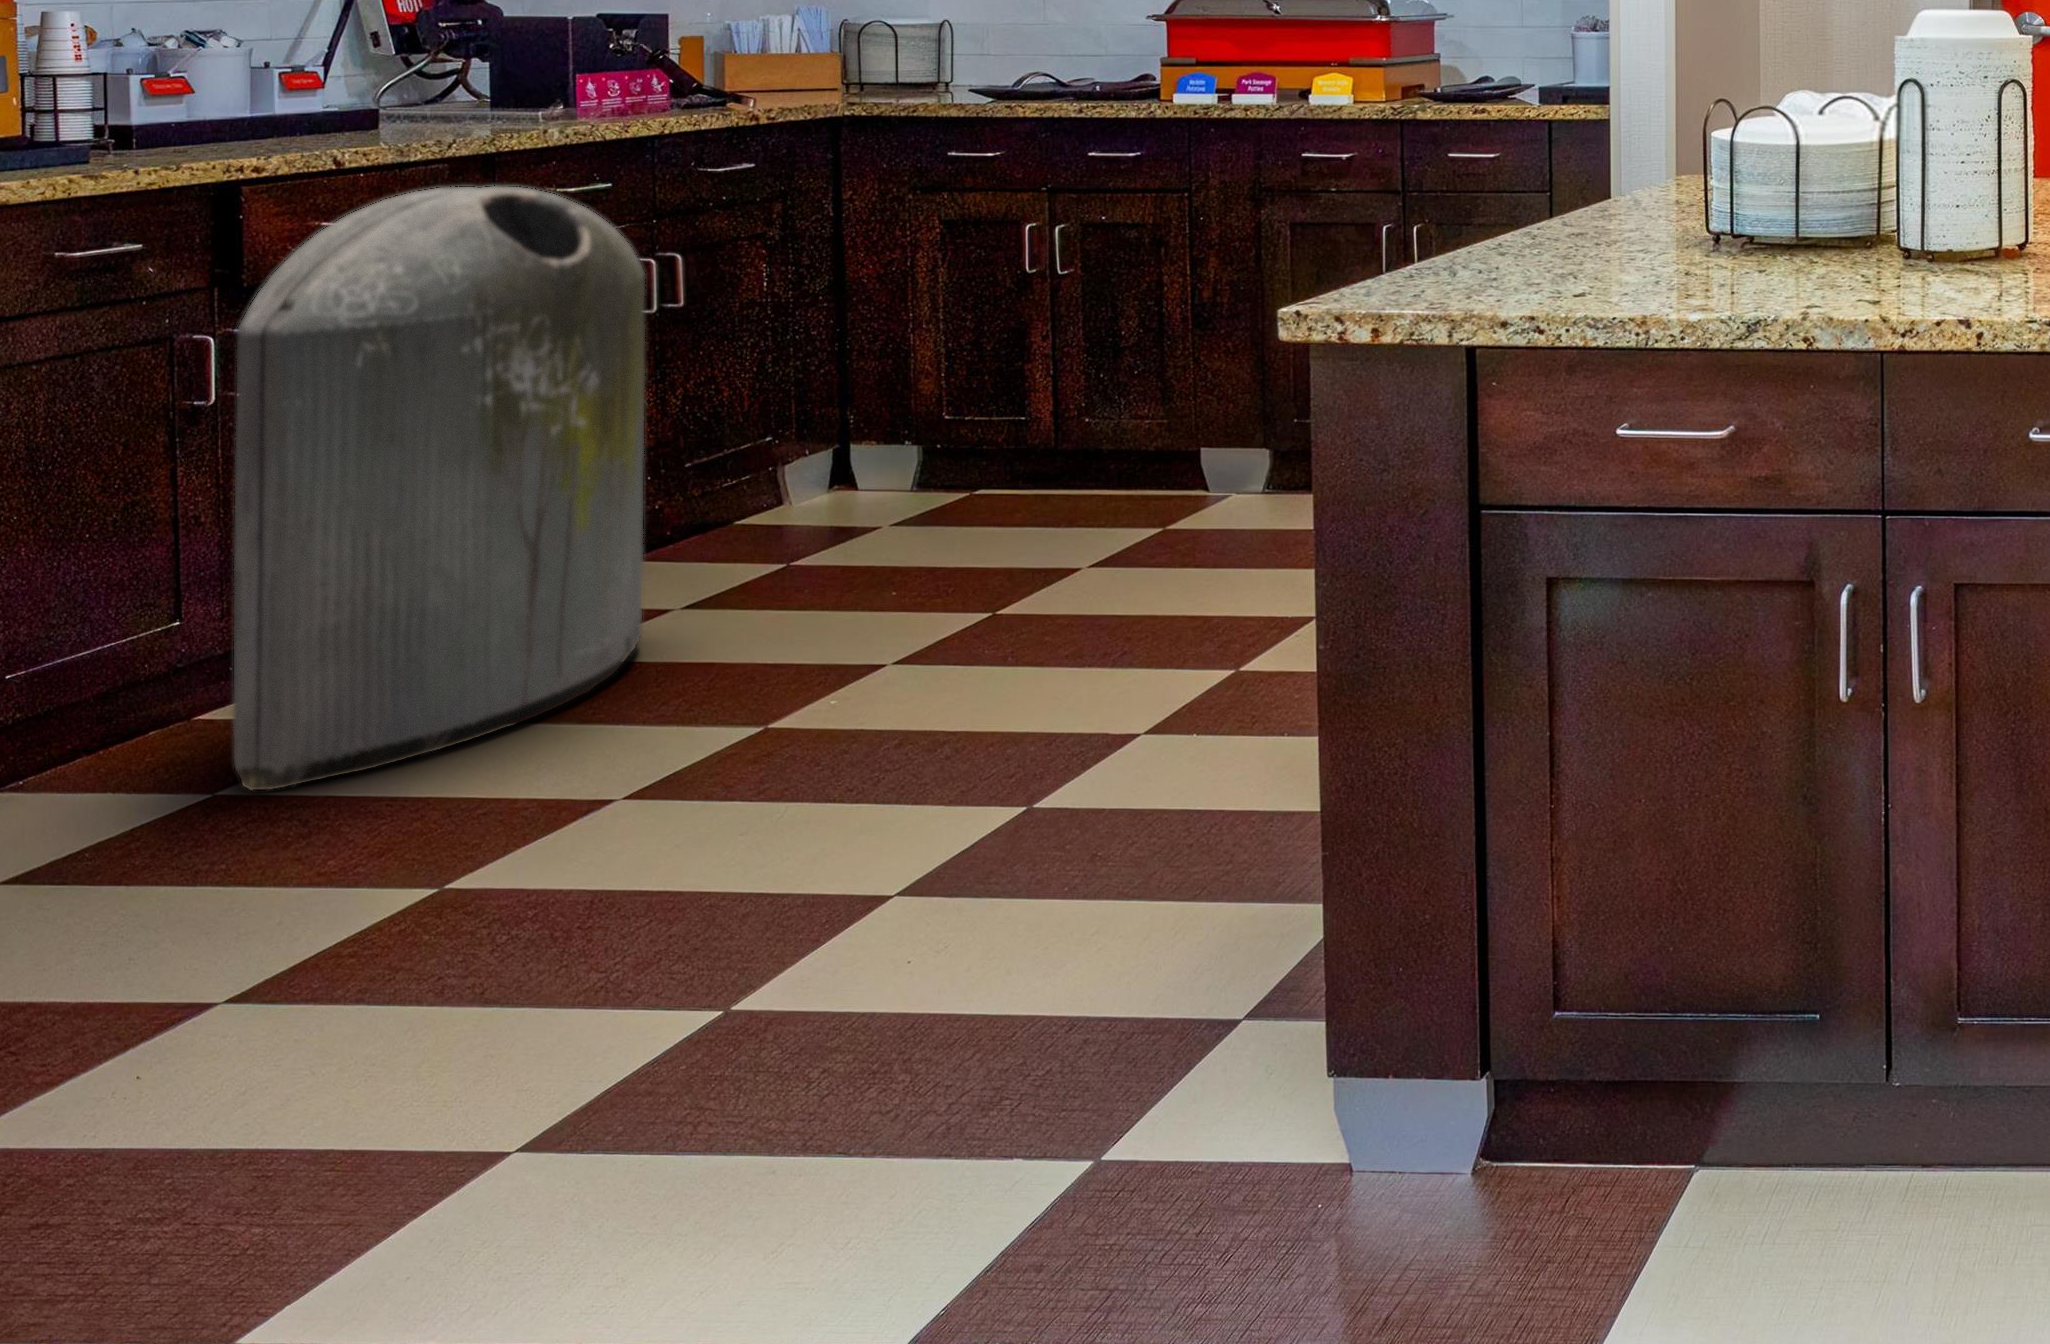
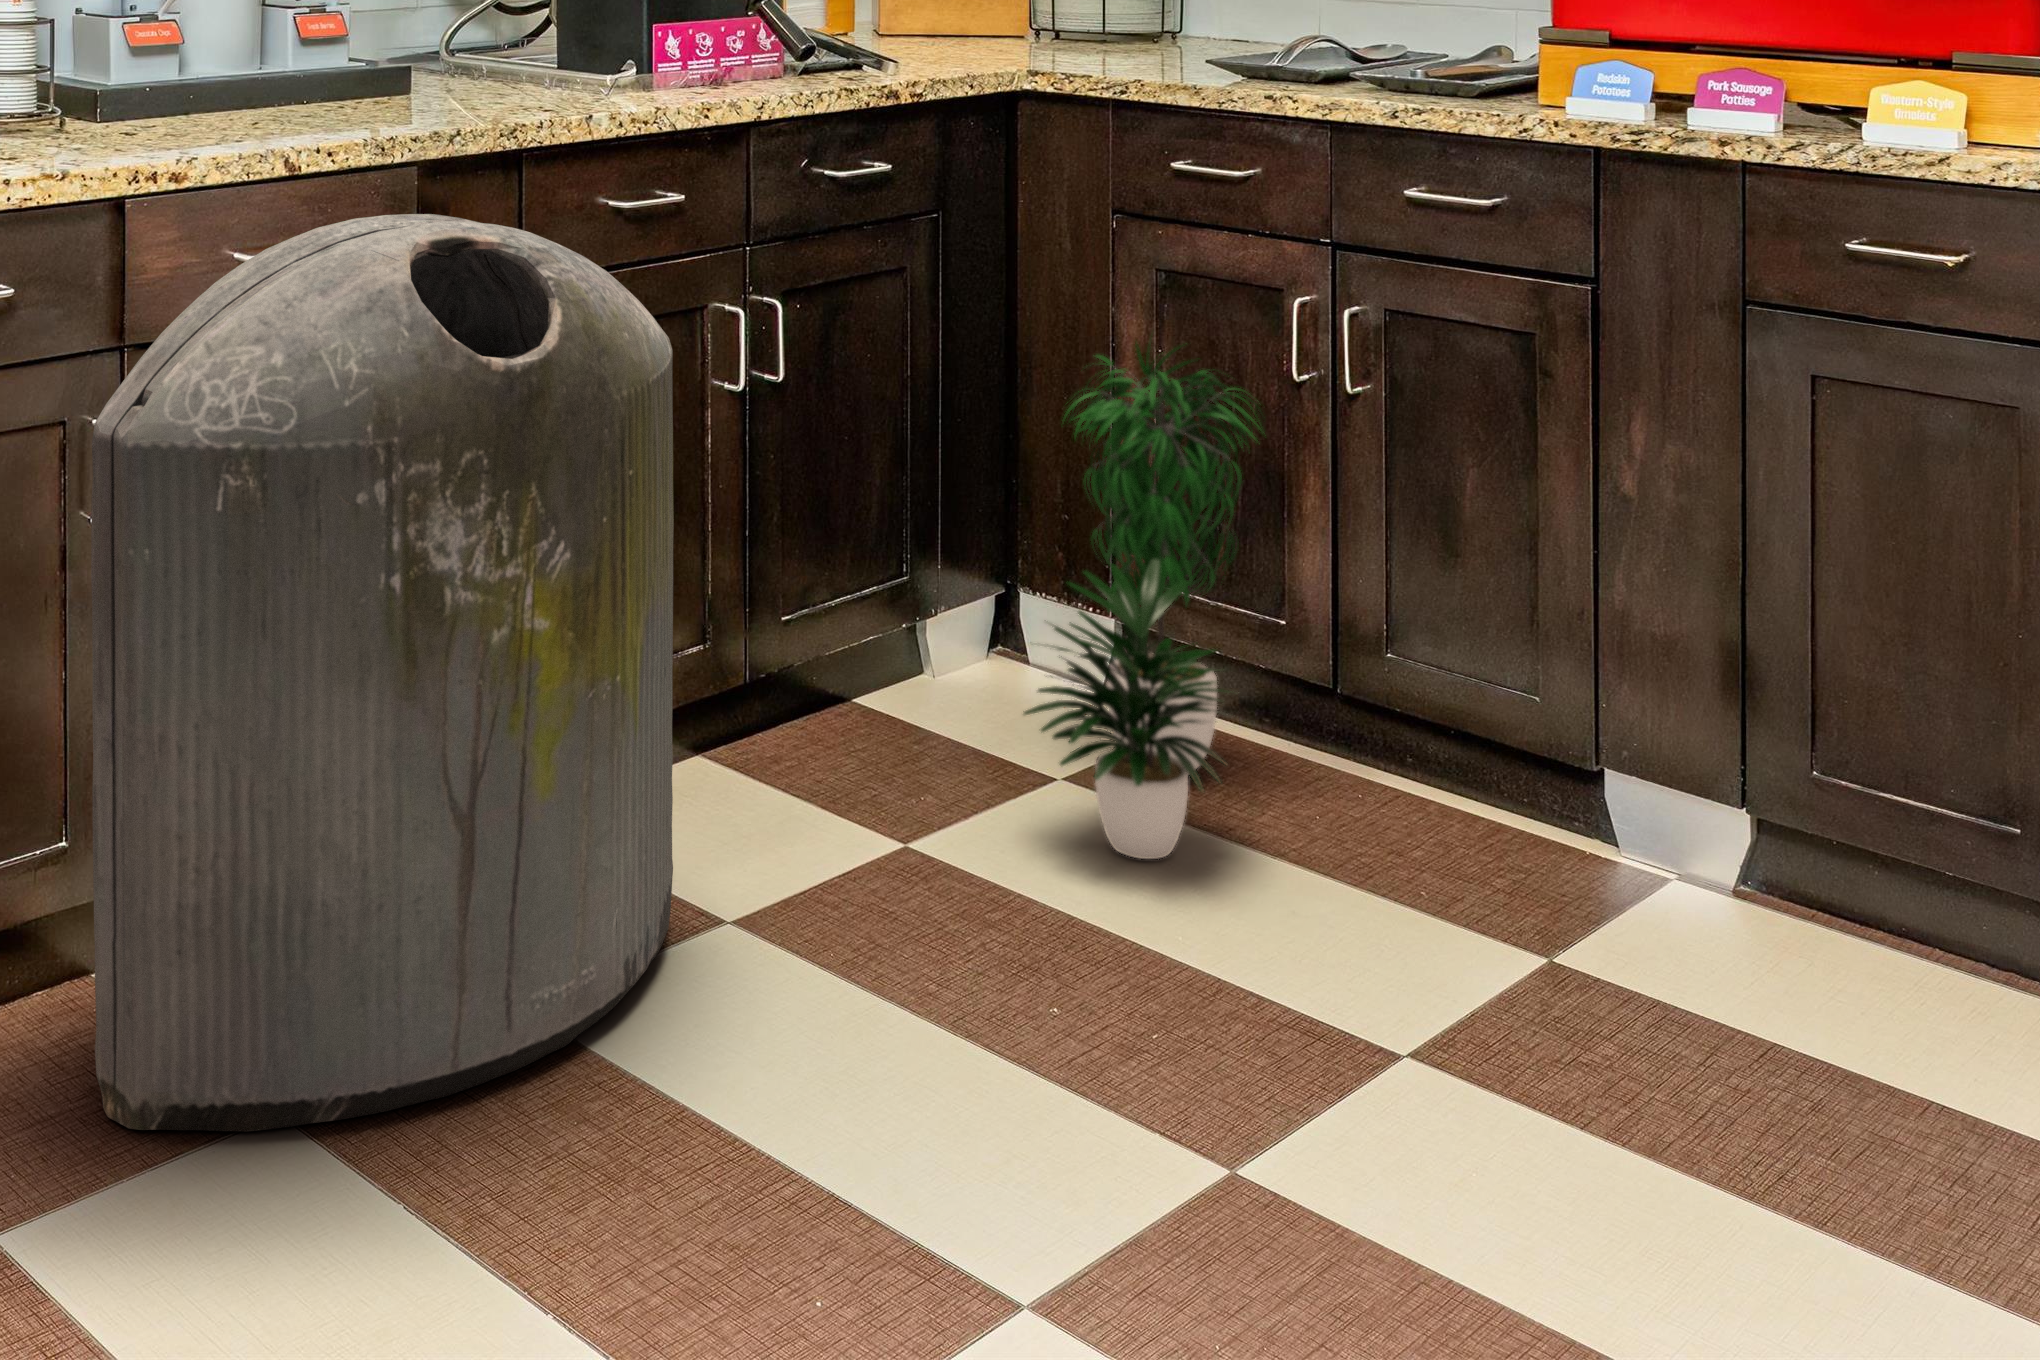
potted plant: none [868,246,1018,553] -> present [1023,340,1255,859]

